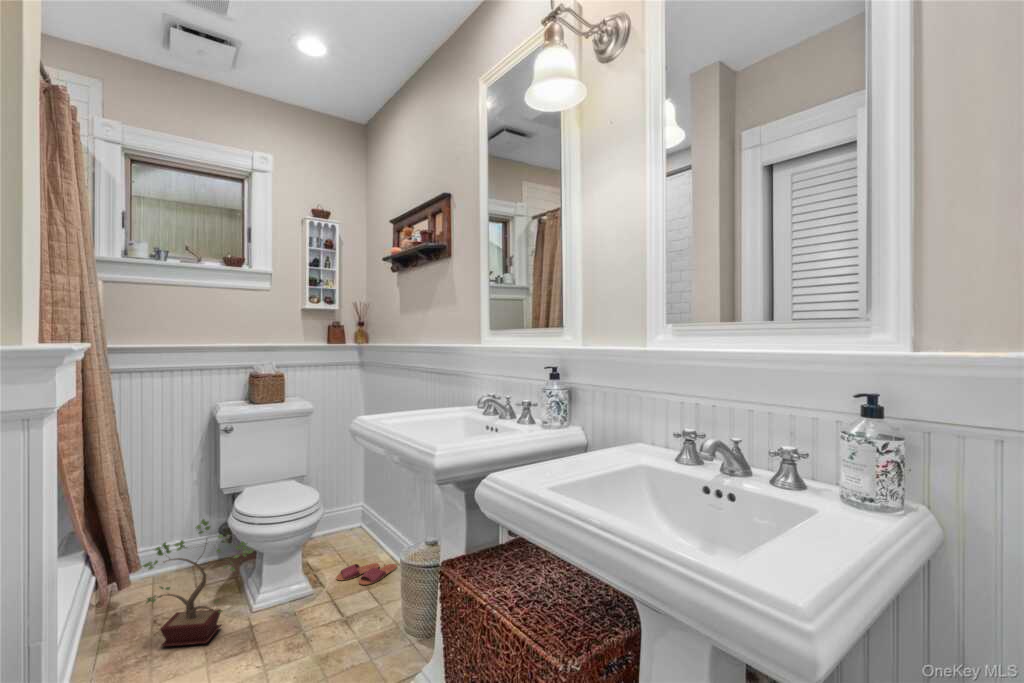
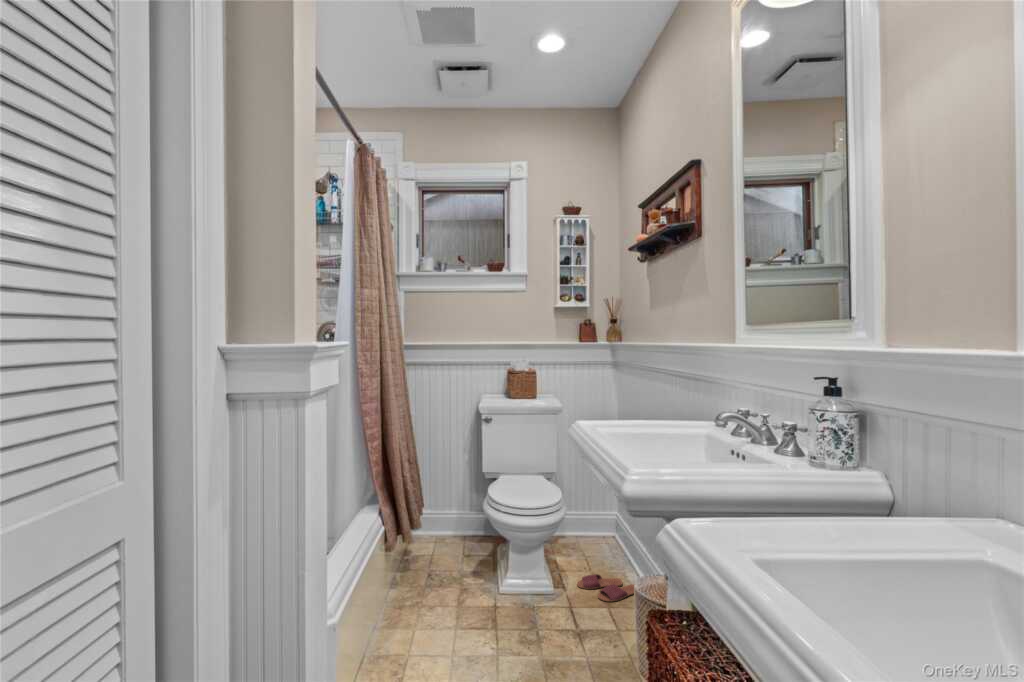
potted plant: present [143,519,253,646] -> none [416,499,494,613]

